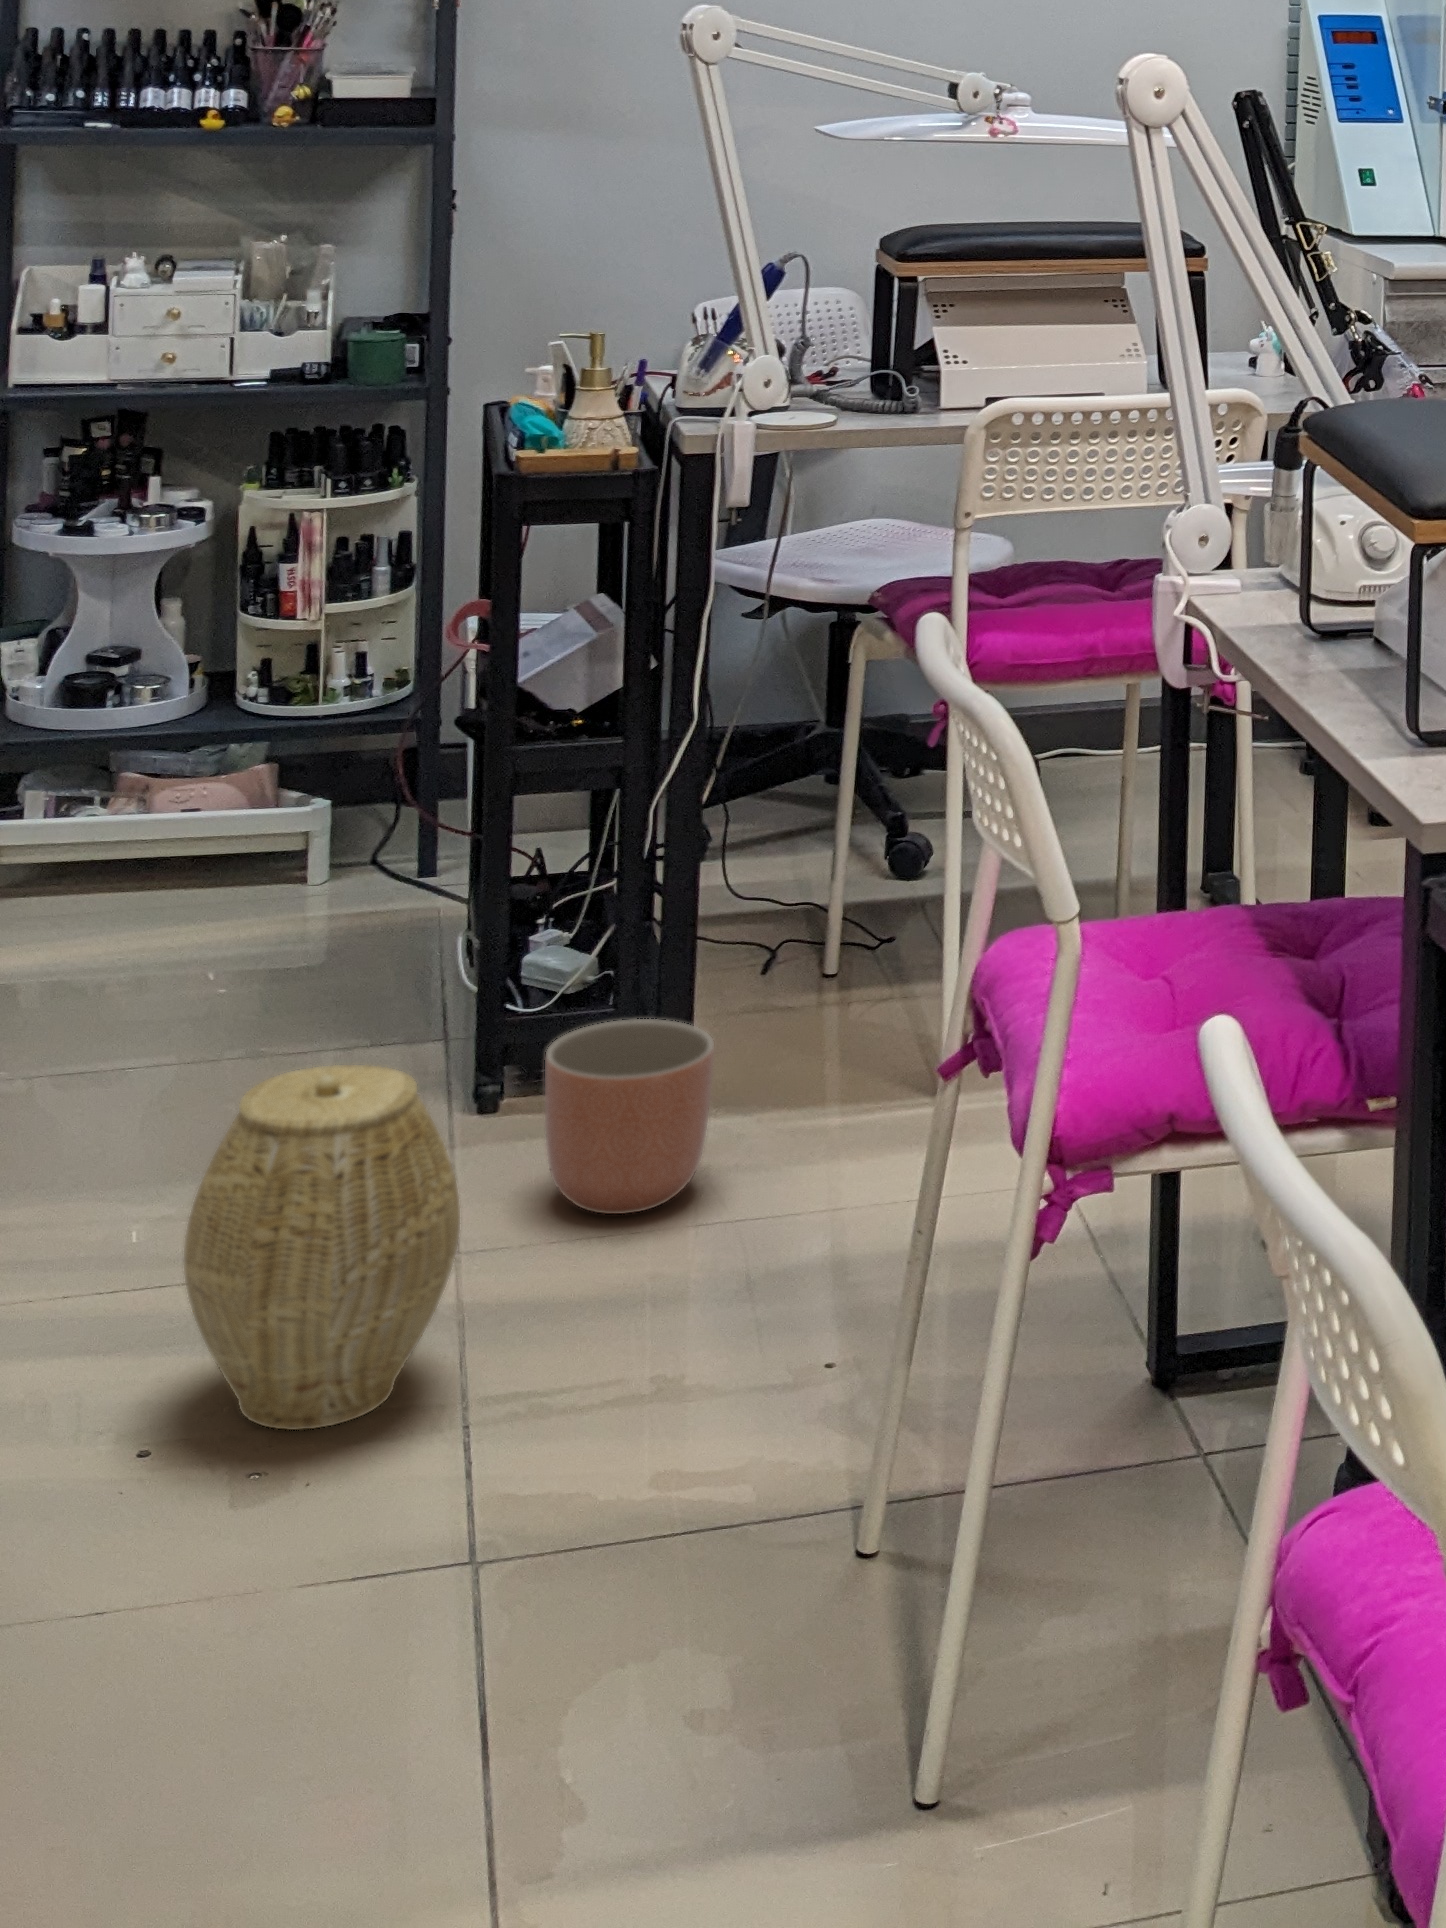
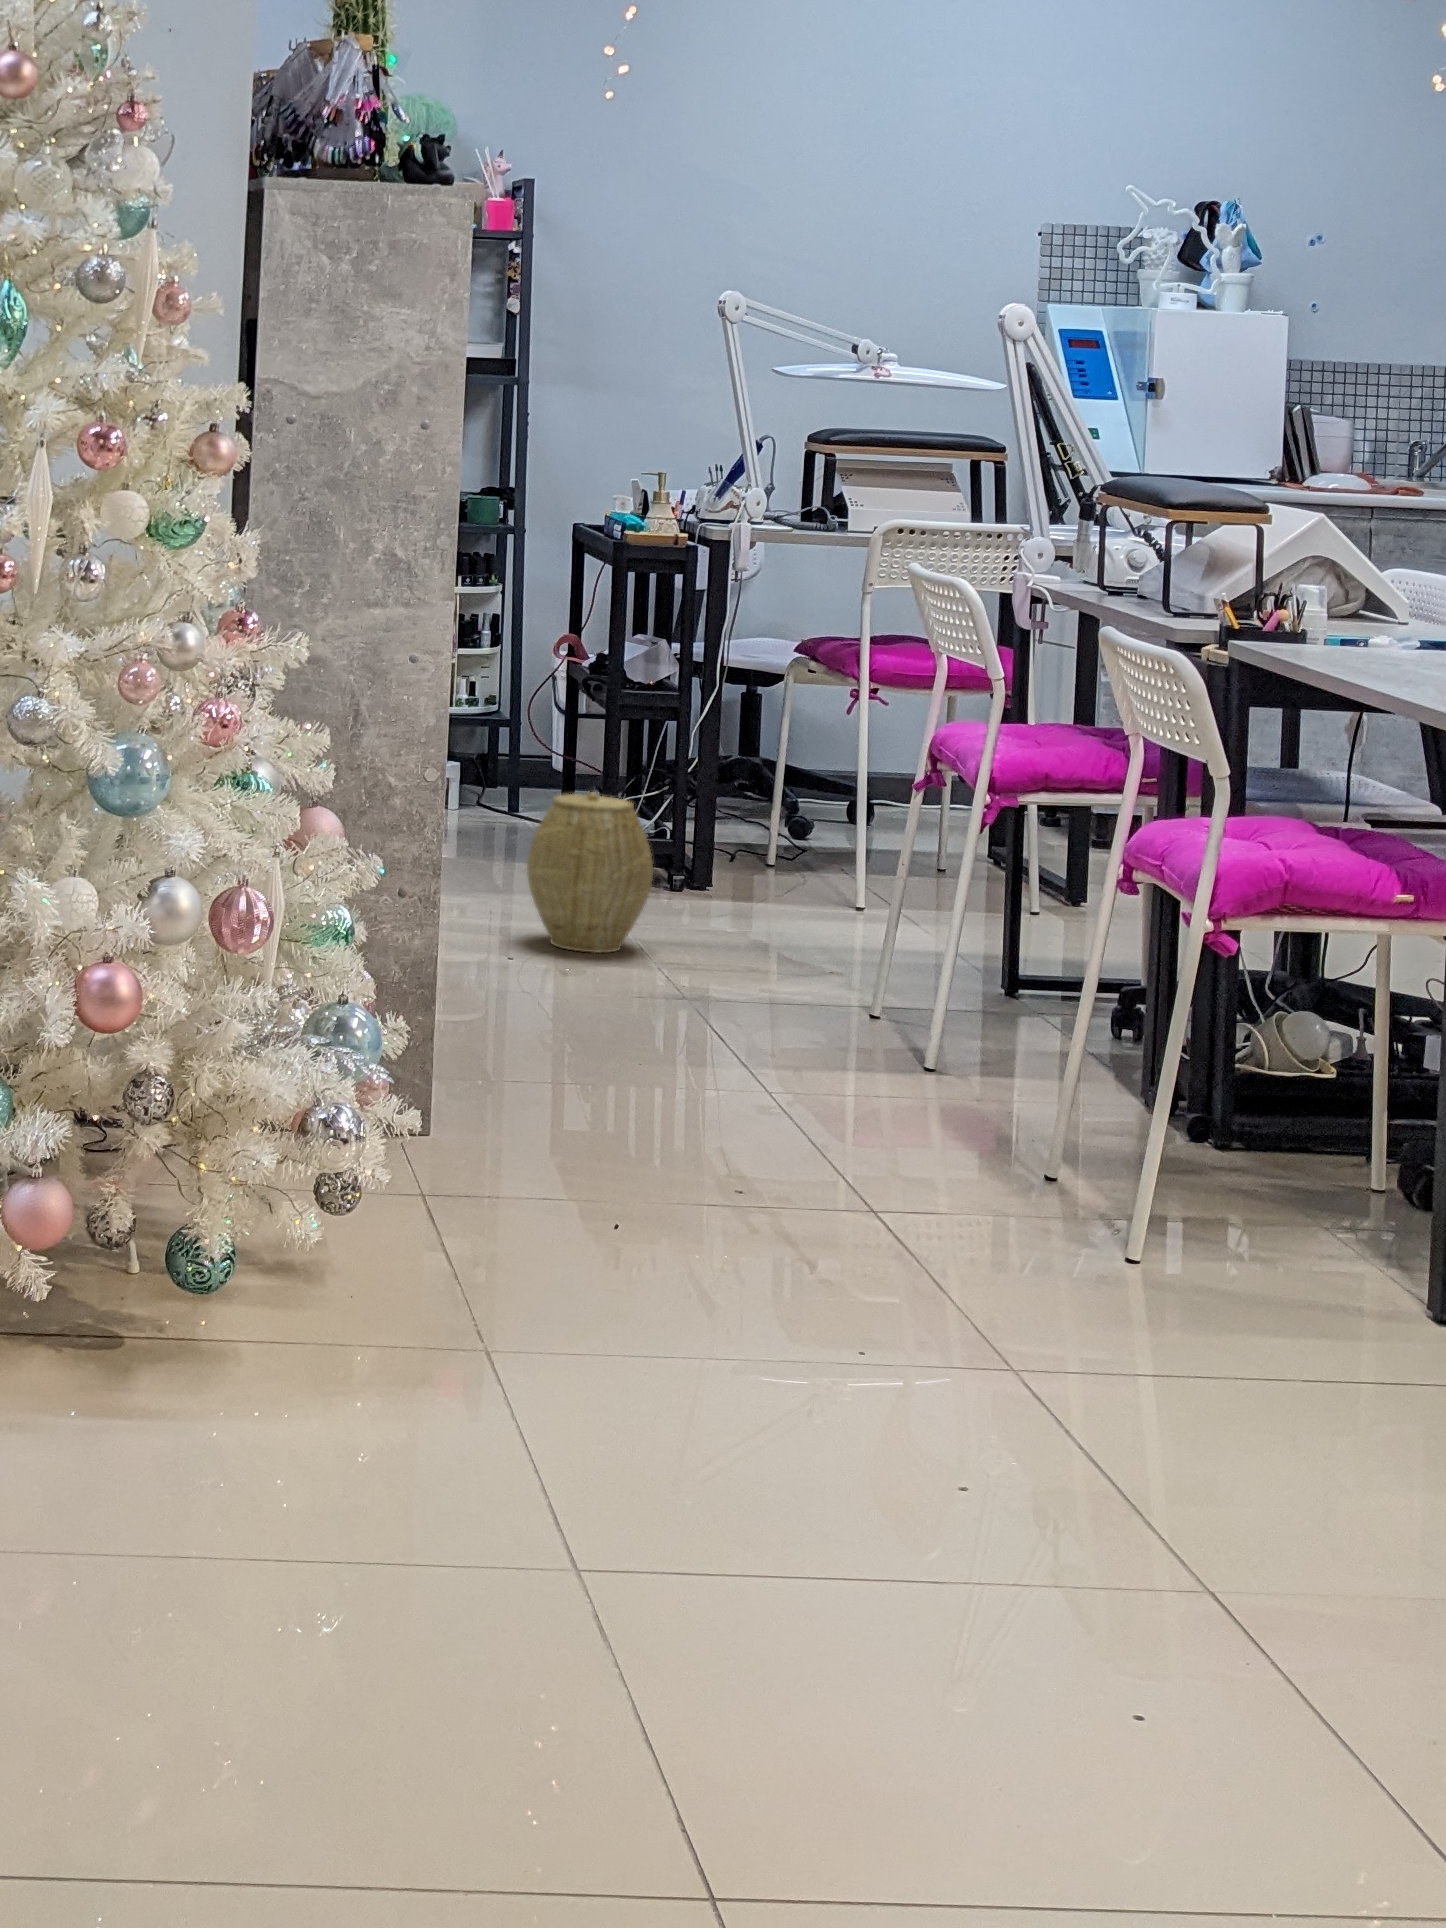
planter: present [545,1019,714,1214] -> none [658,830,746,920]

